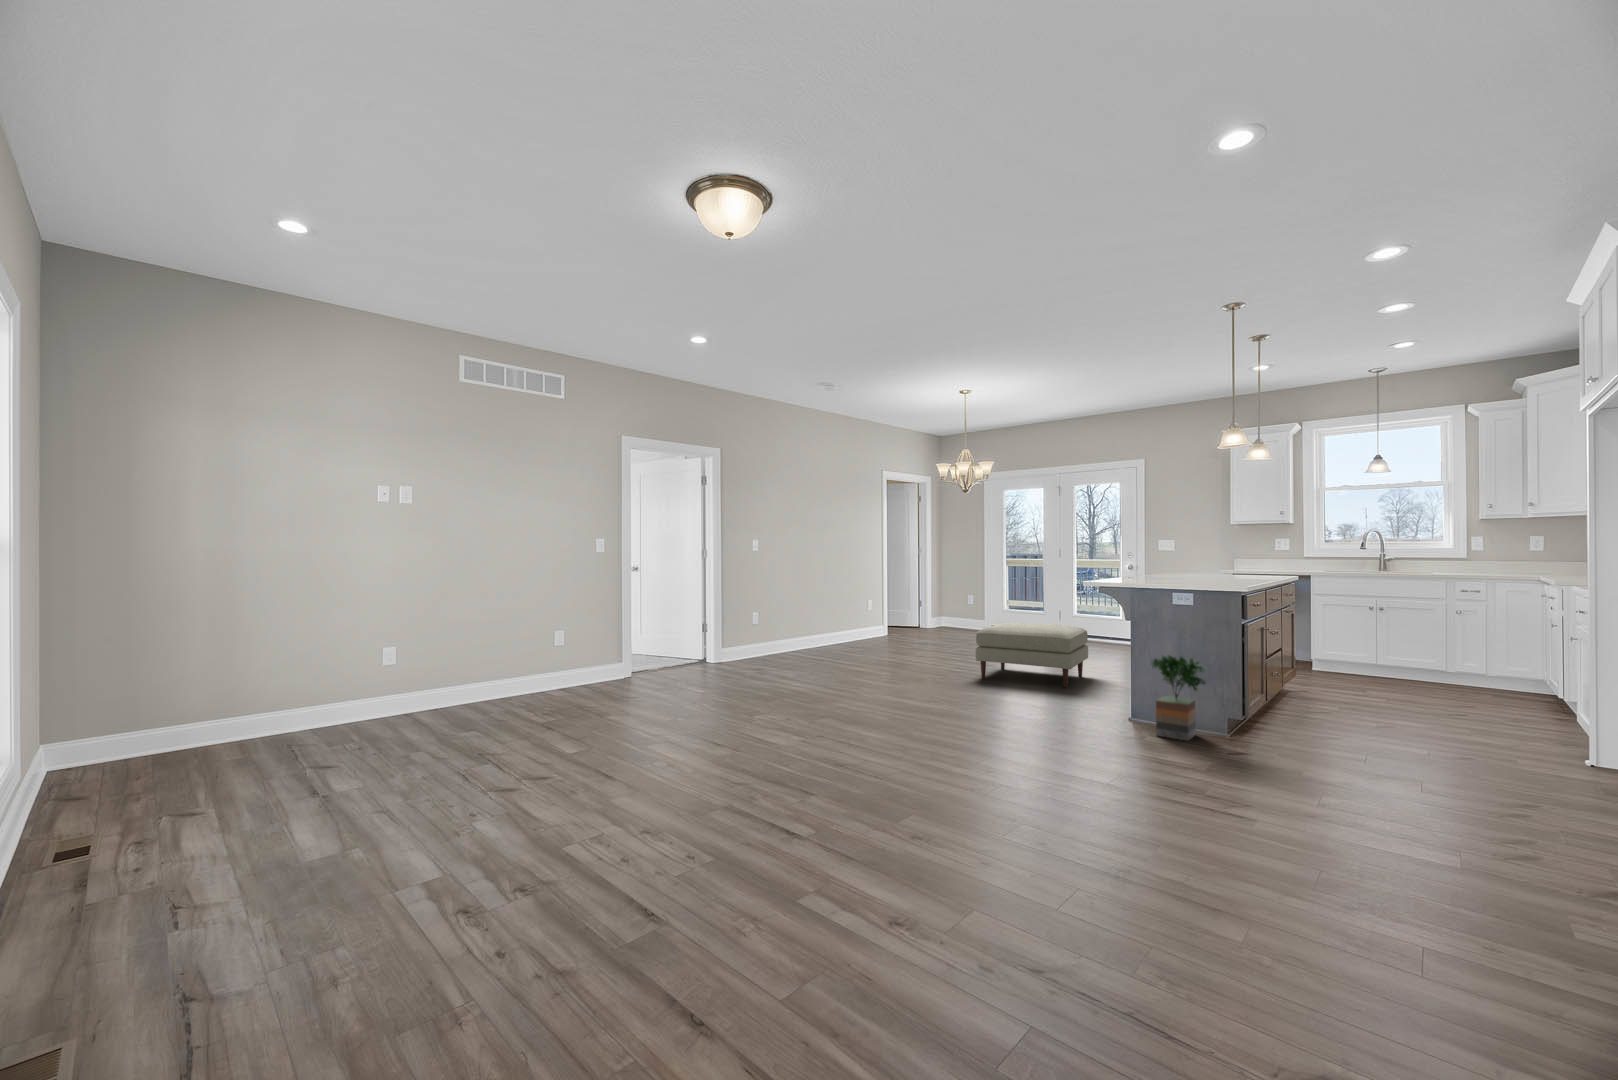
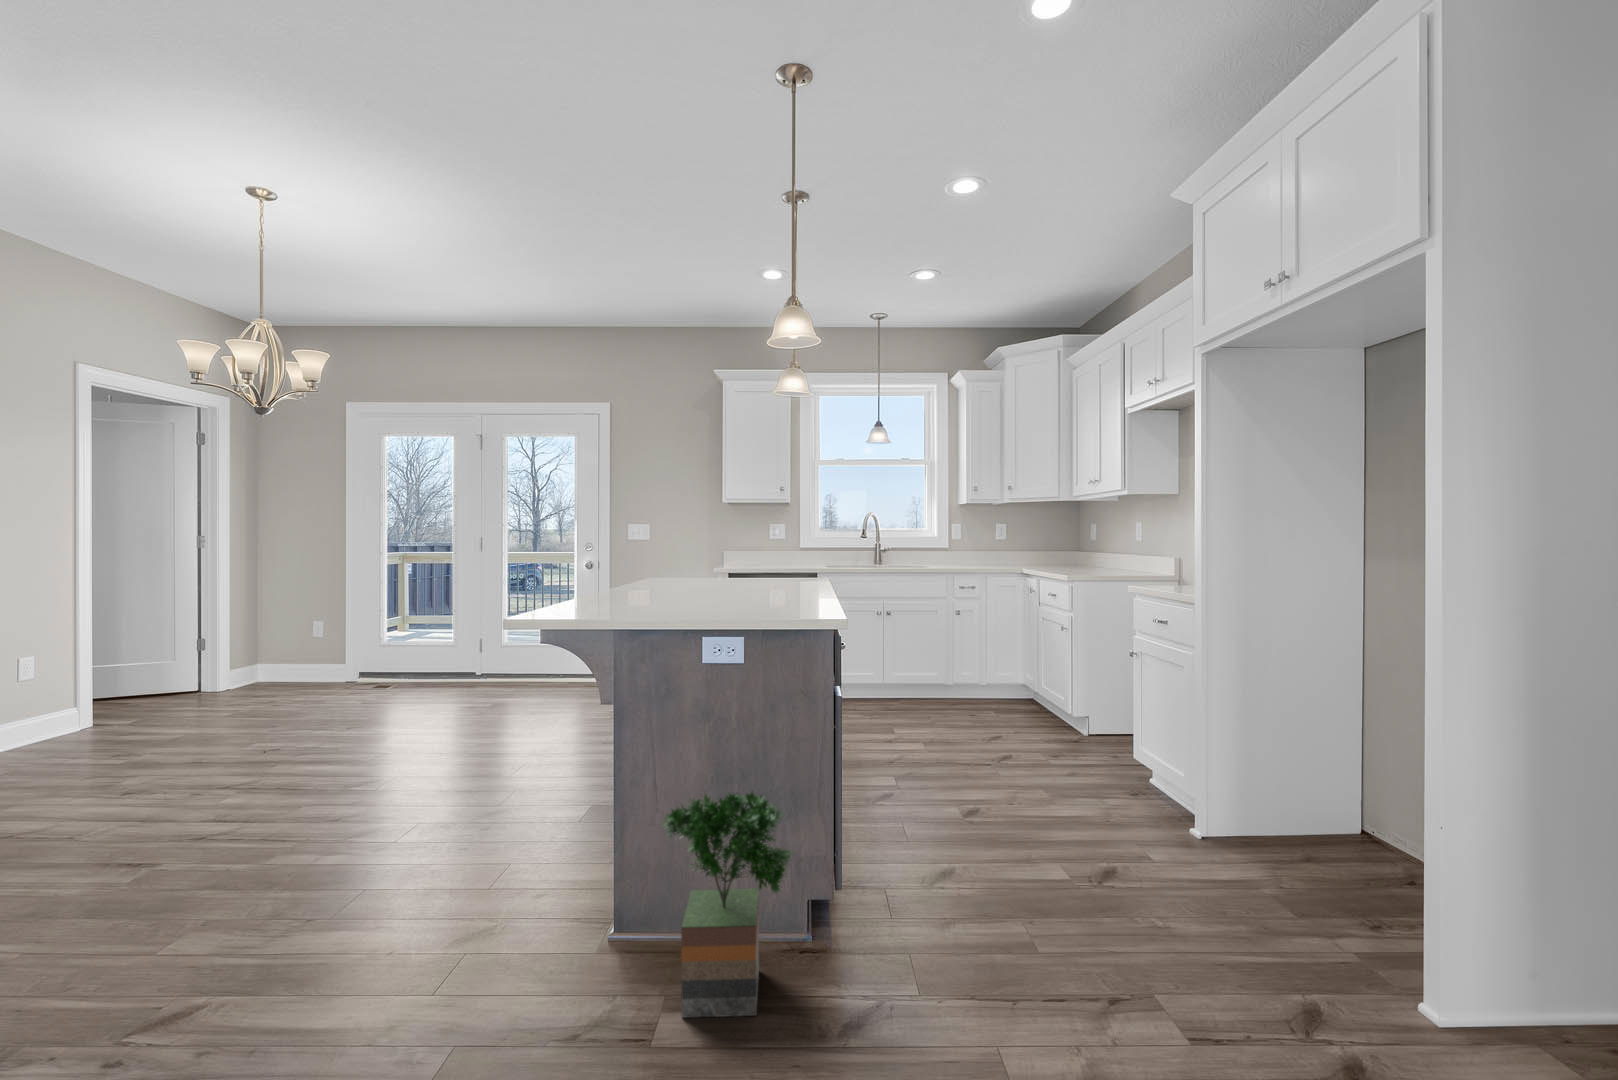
ottoman: present [976,623,1088,688] -> none [239,692,519,853]

